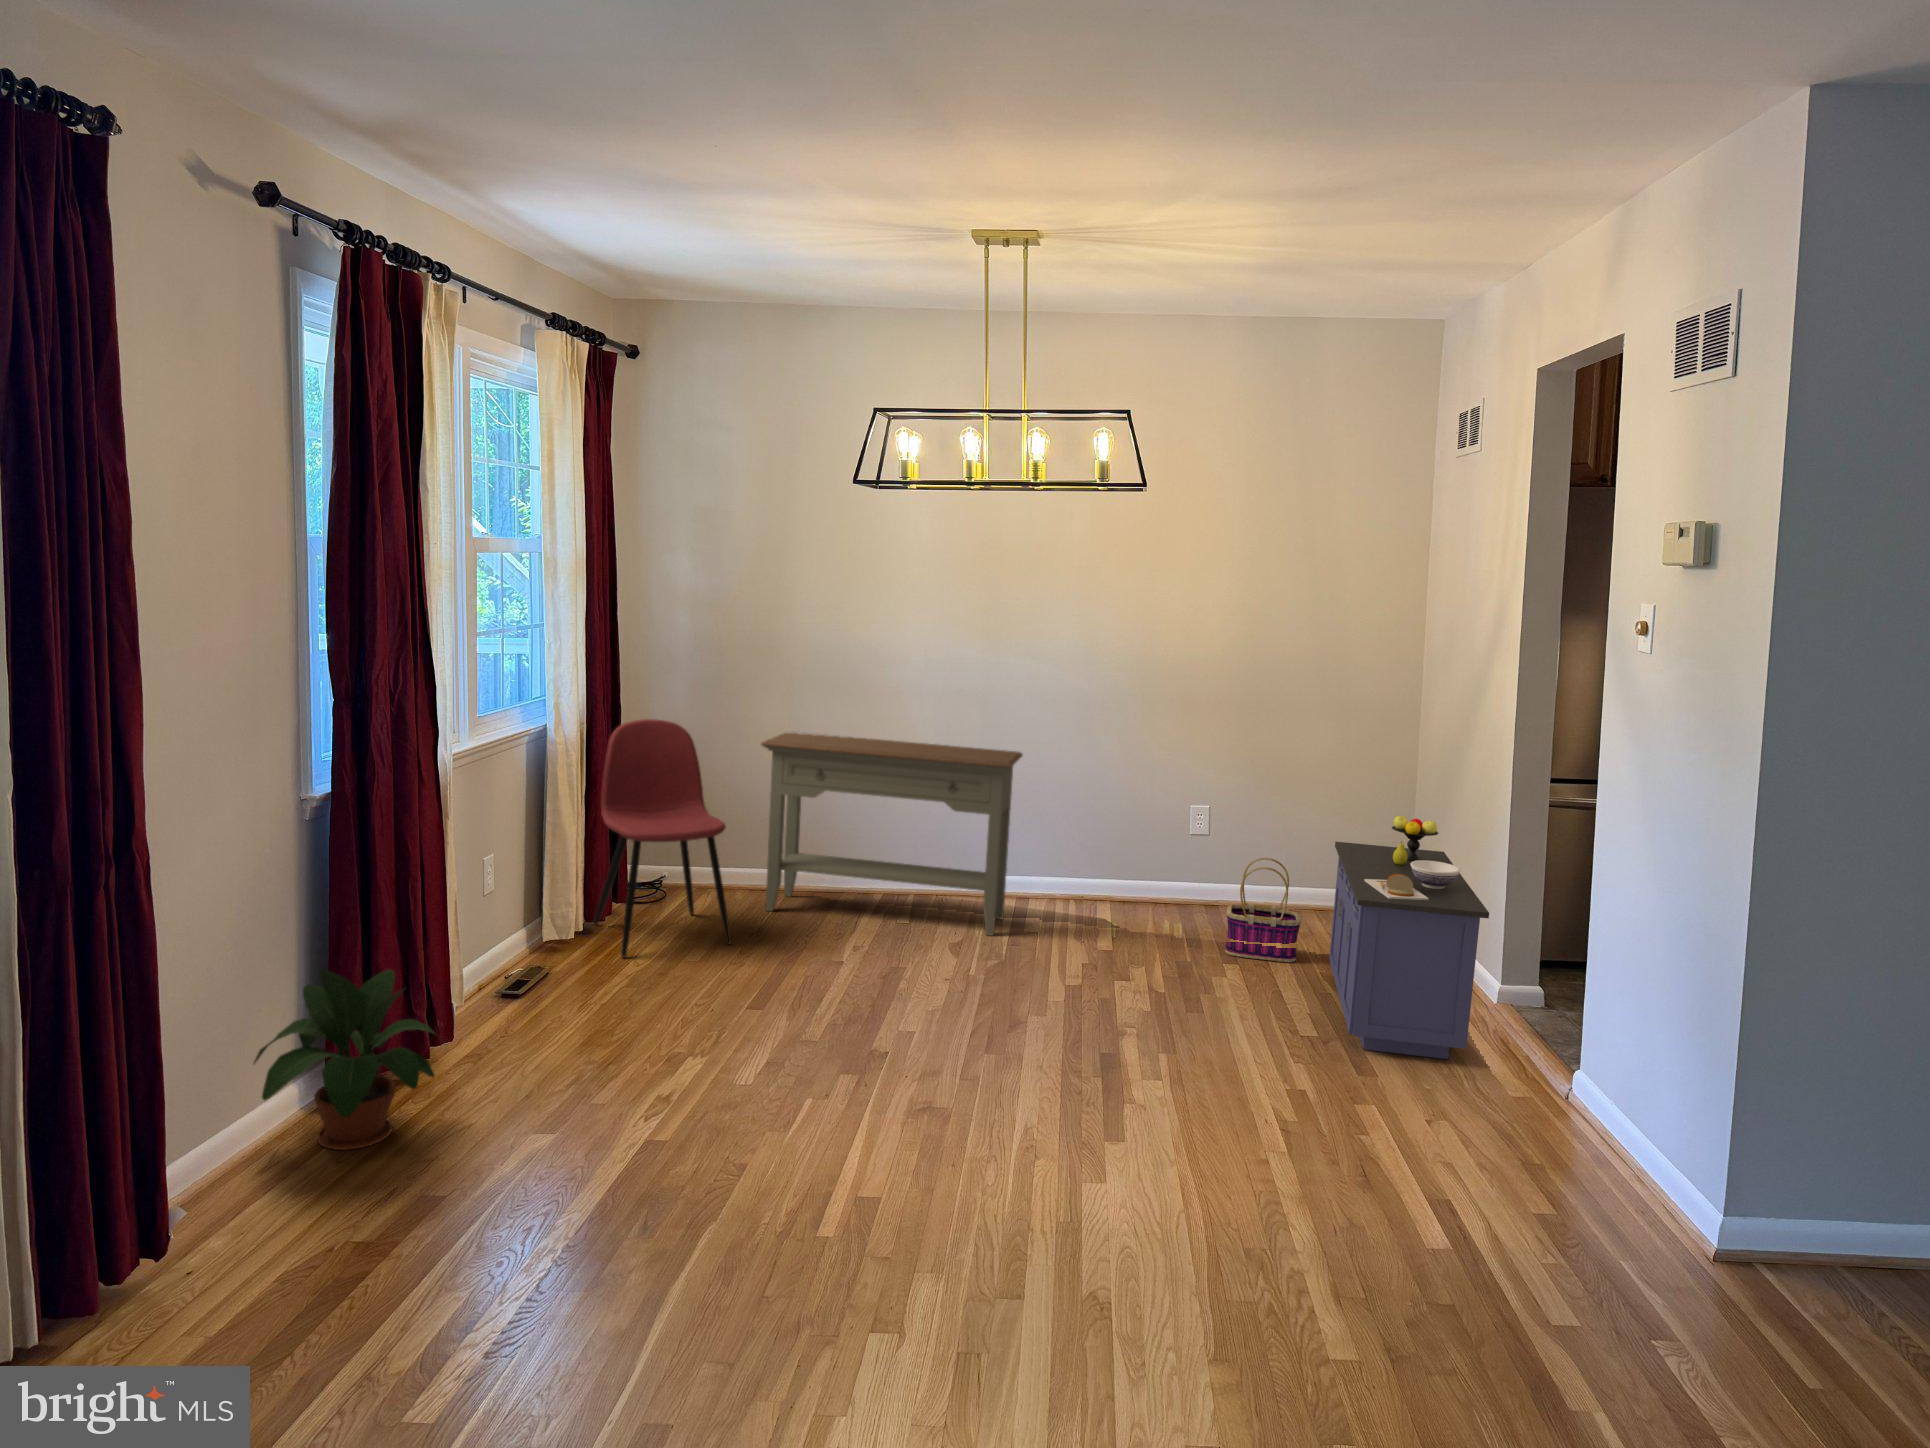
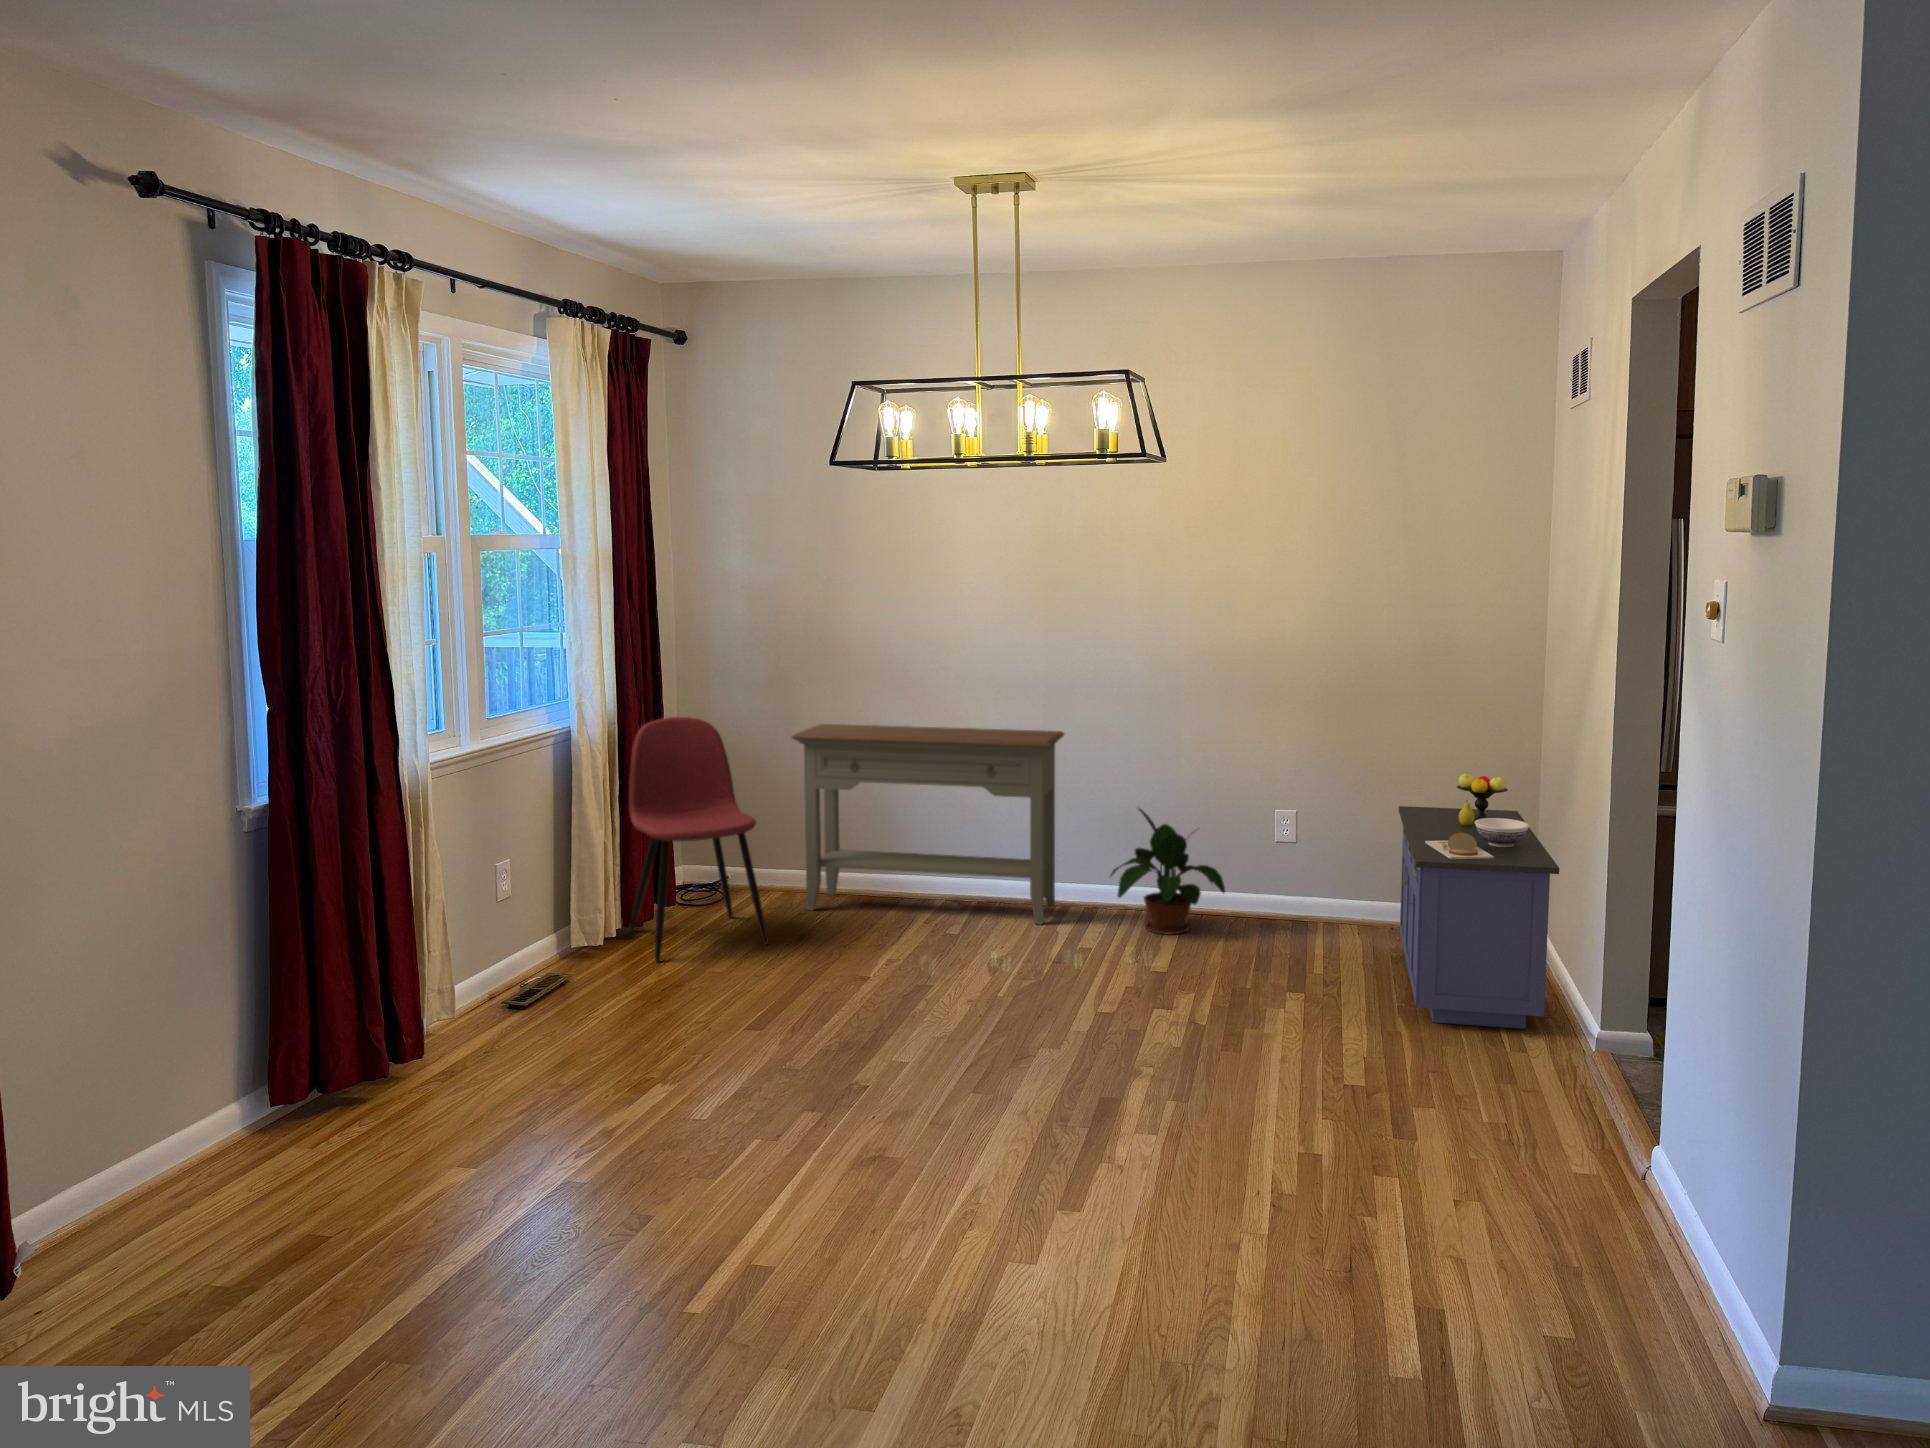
basket: present [1225,858,1301,962] -> none [1288,829,1368,938]
potted plant: present [254,969,445,1150] -> present [1111,809,1225,934]

